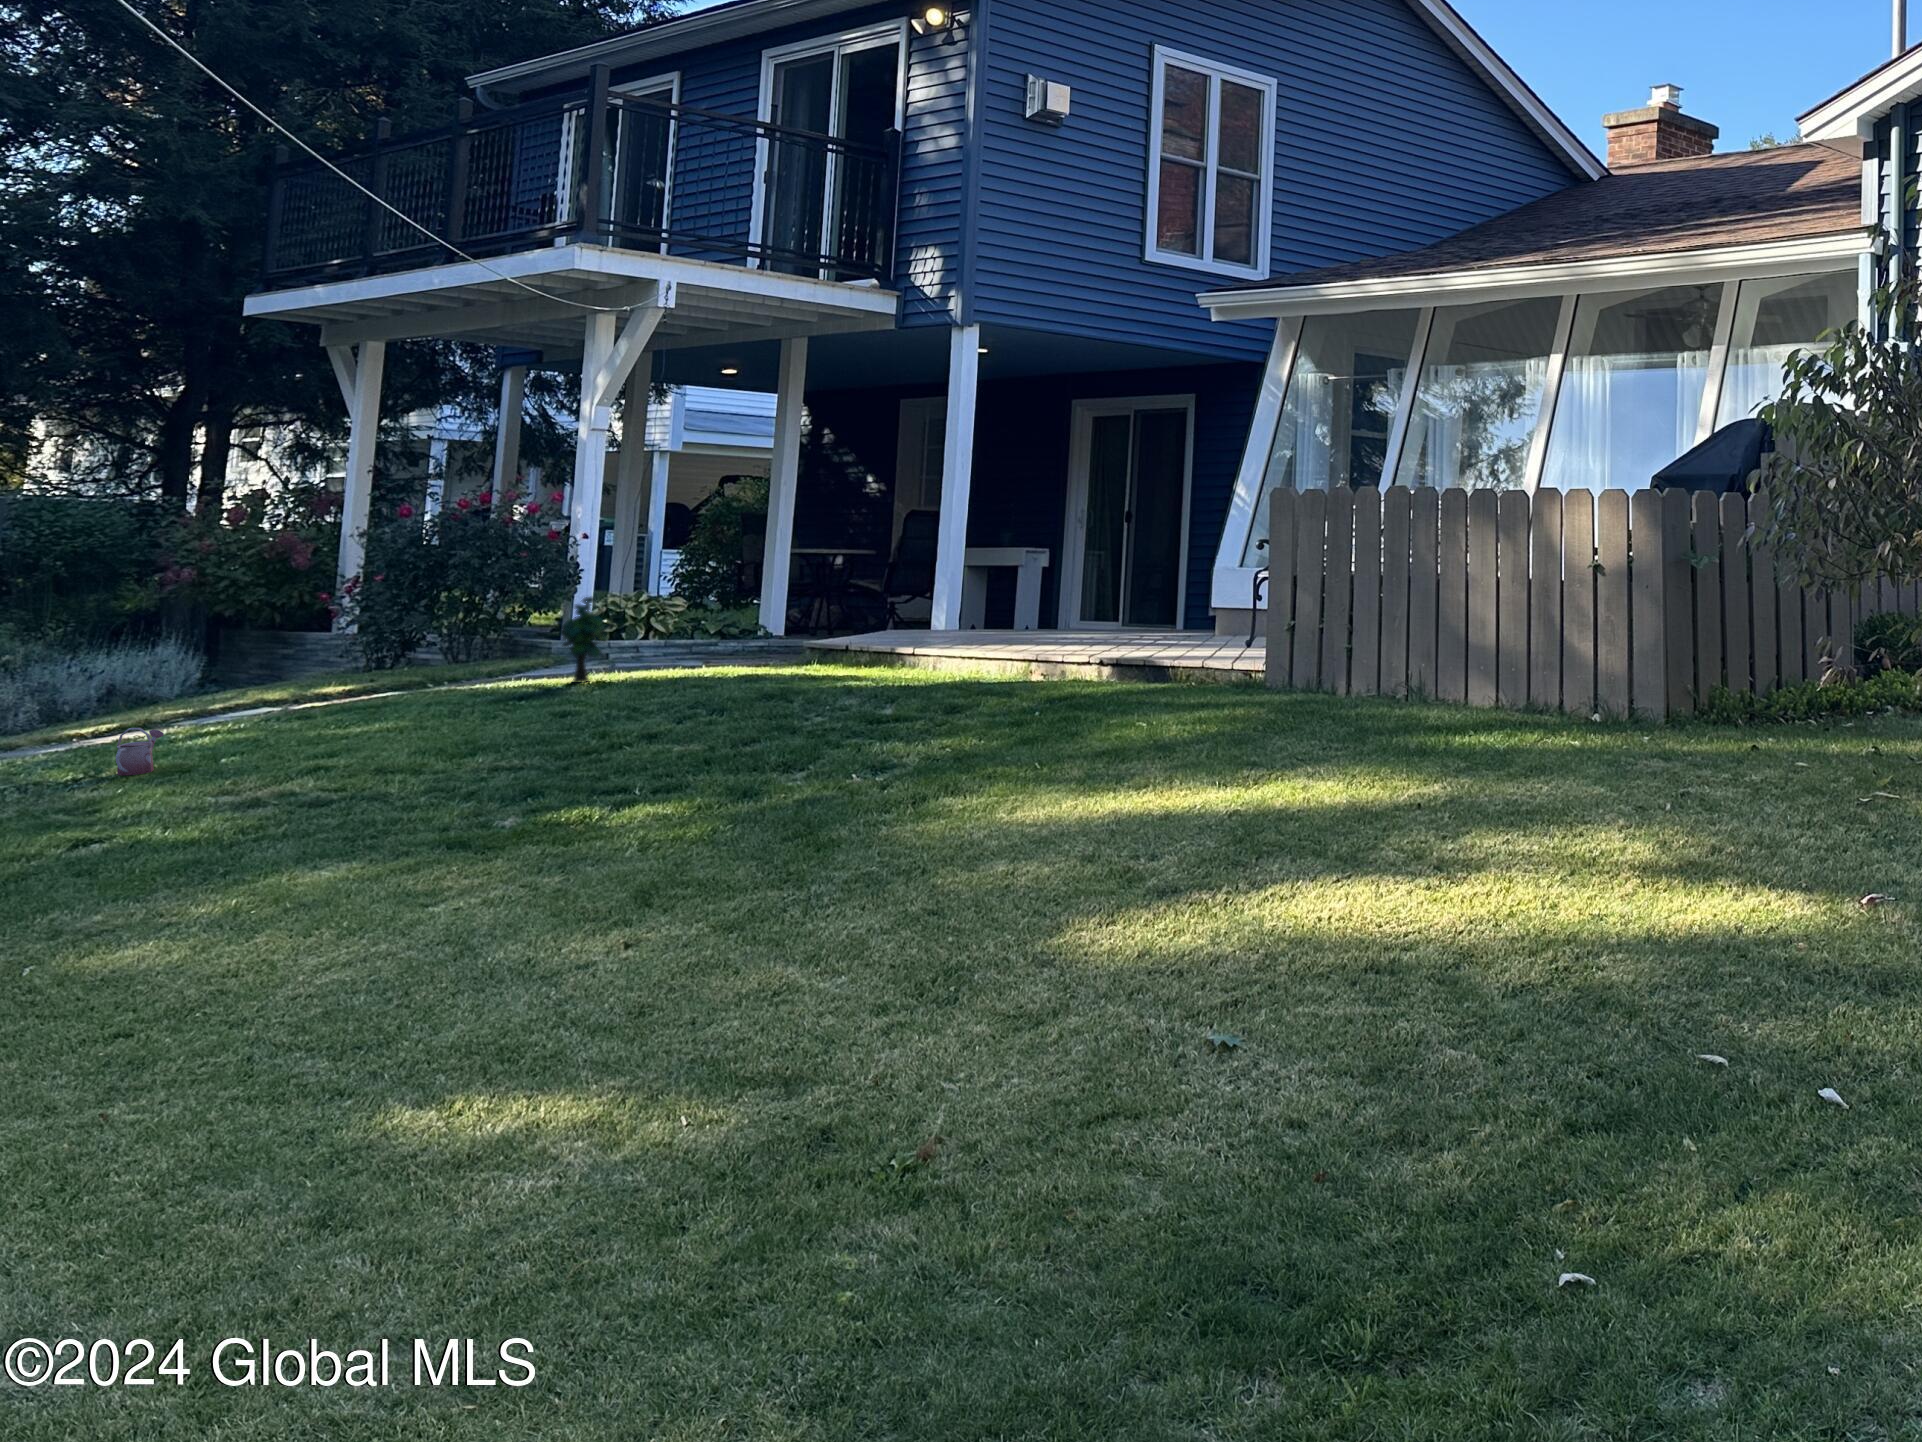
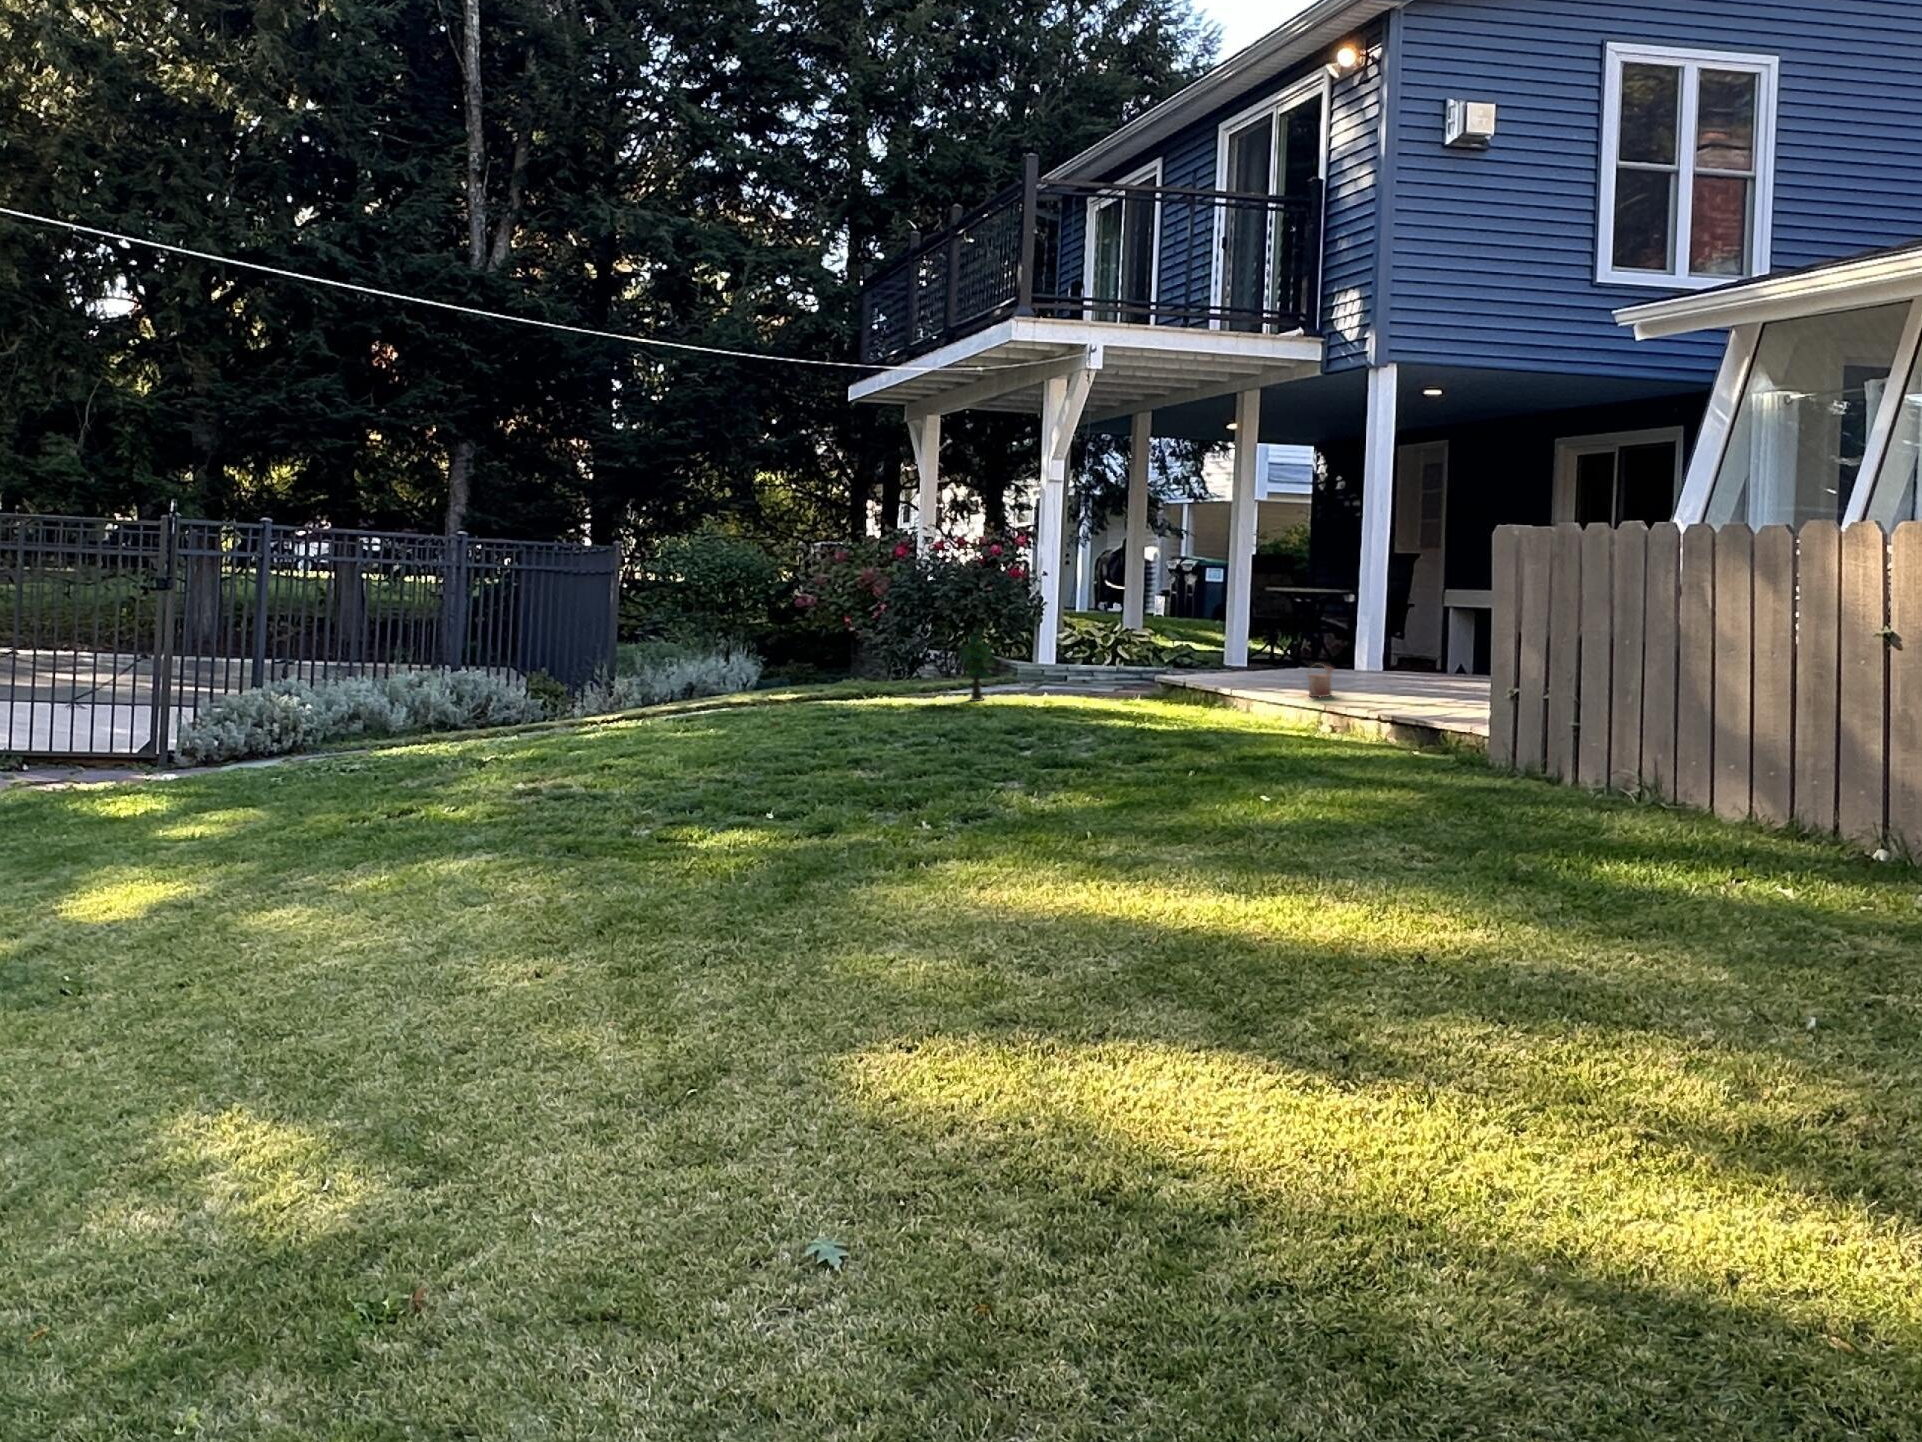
watering can: present [116,728,164,775] -> present [1307,666,1333,697]

